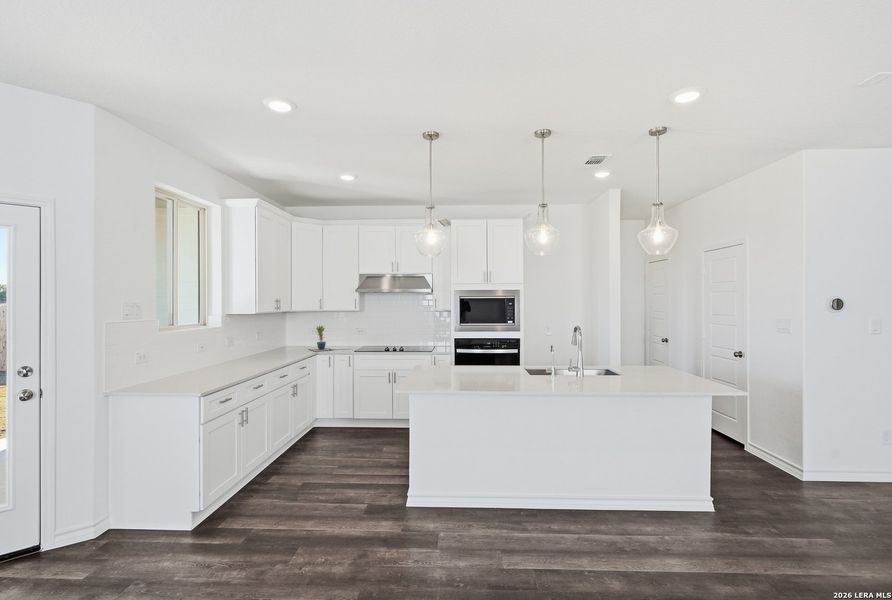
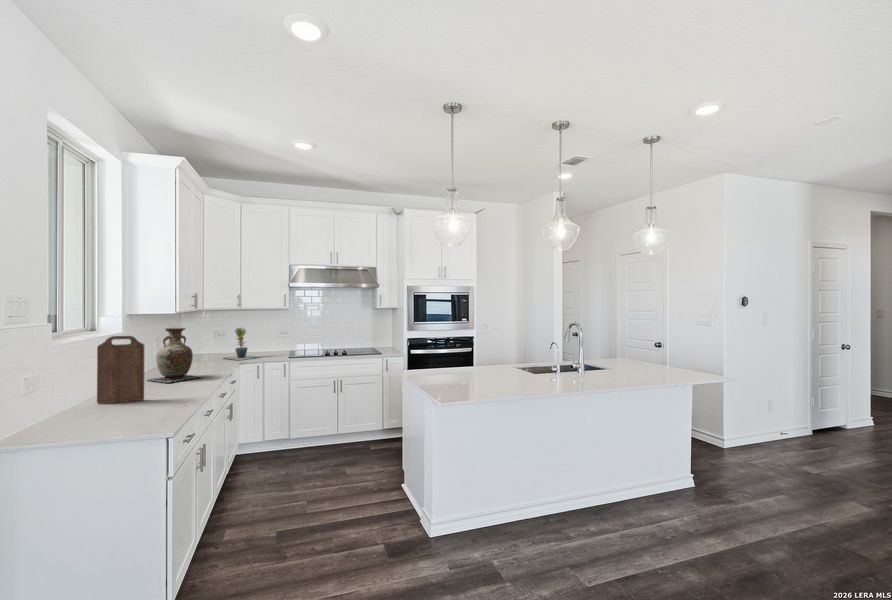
vase: none [237,325,273,364] -> present [148,327,200,383]
cutting board: none [189,329,216,374] -> present [97,336,144,404]

